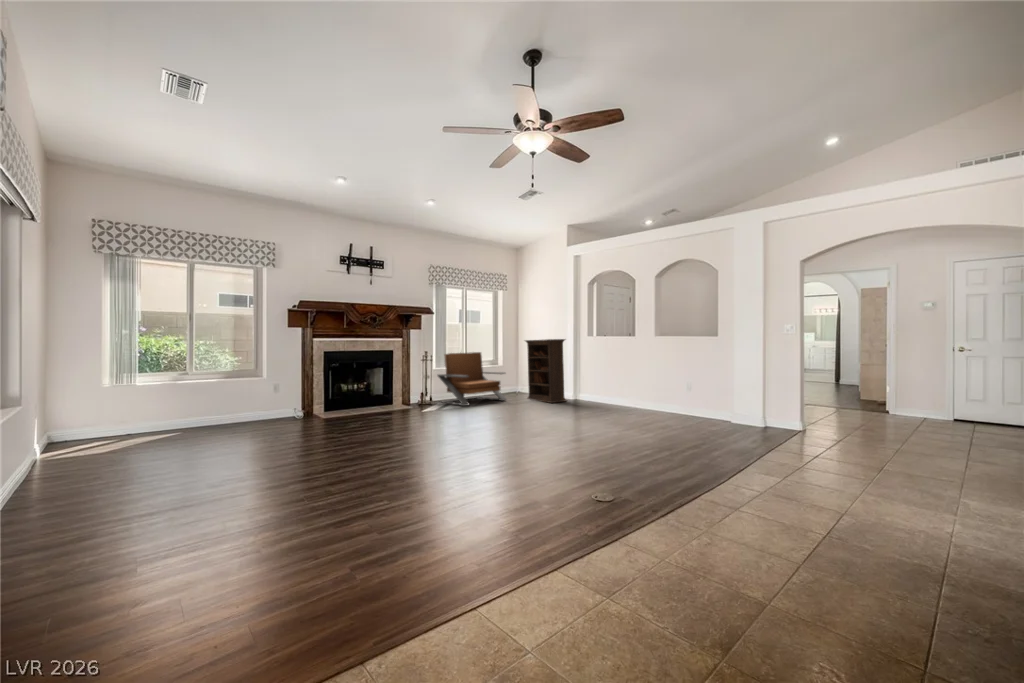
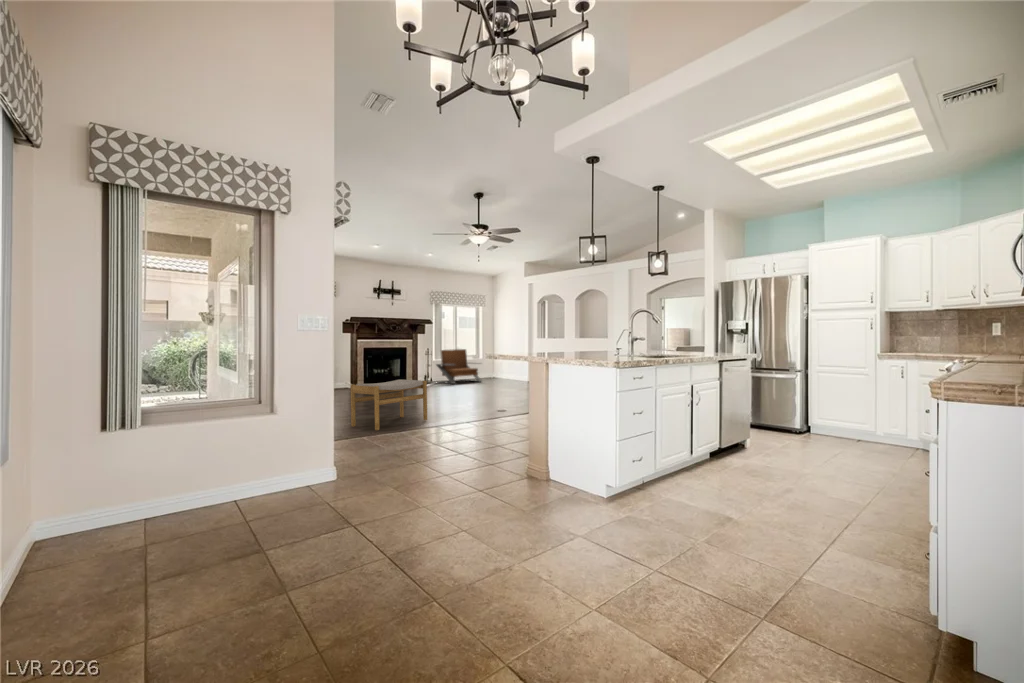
bookcase: present [526,339,567,403] -> none [495,341,523,383]
footstool: none [211,433,449,651] -> present [351,379,427,430]

